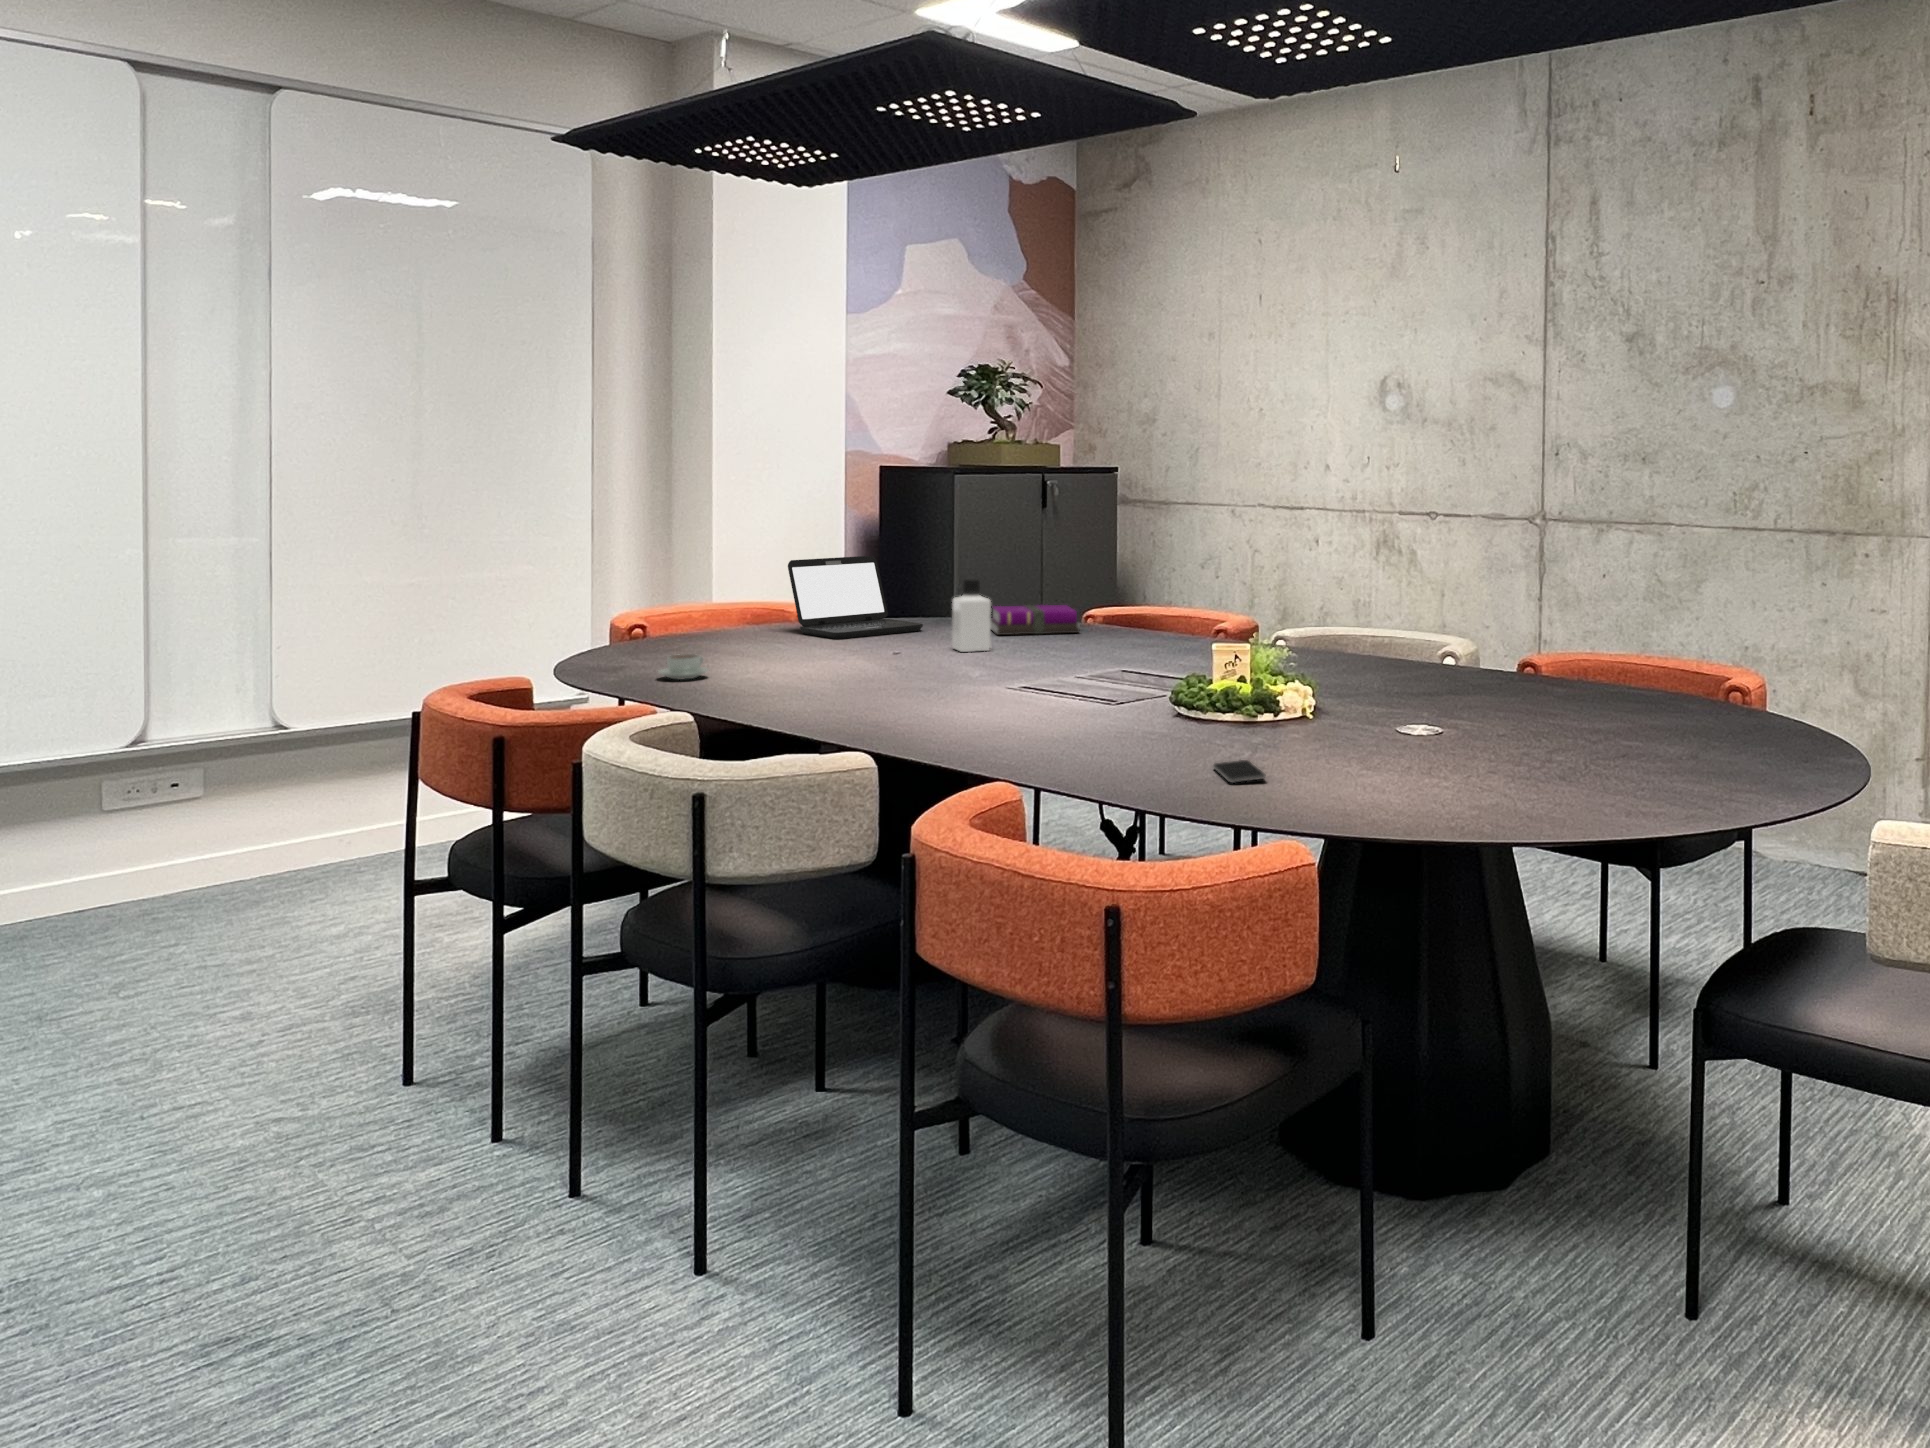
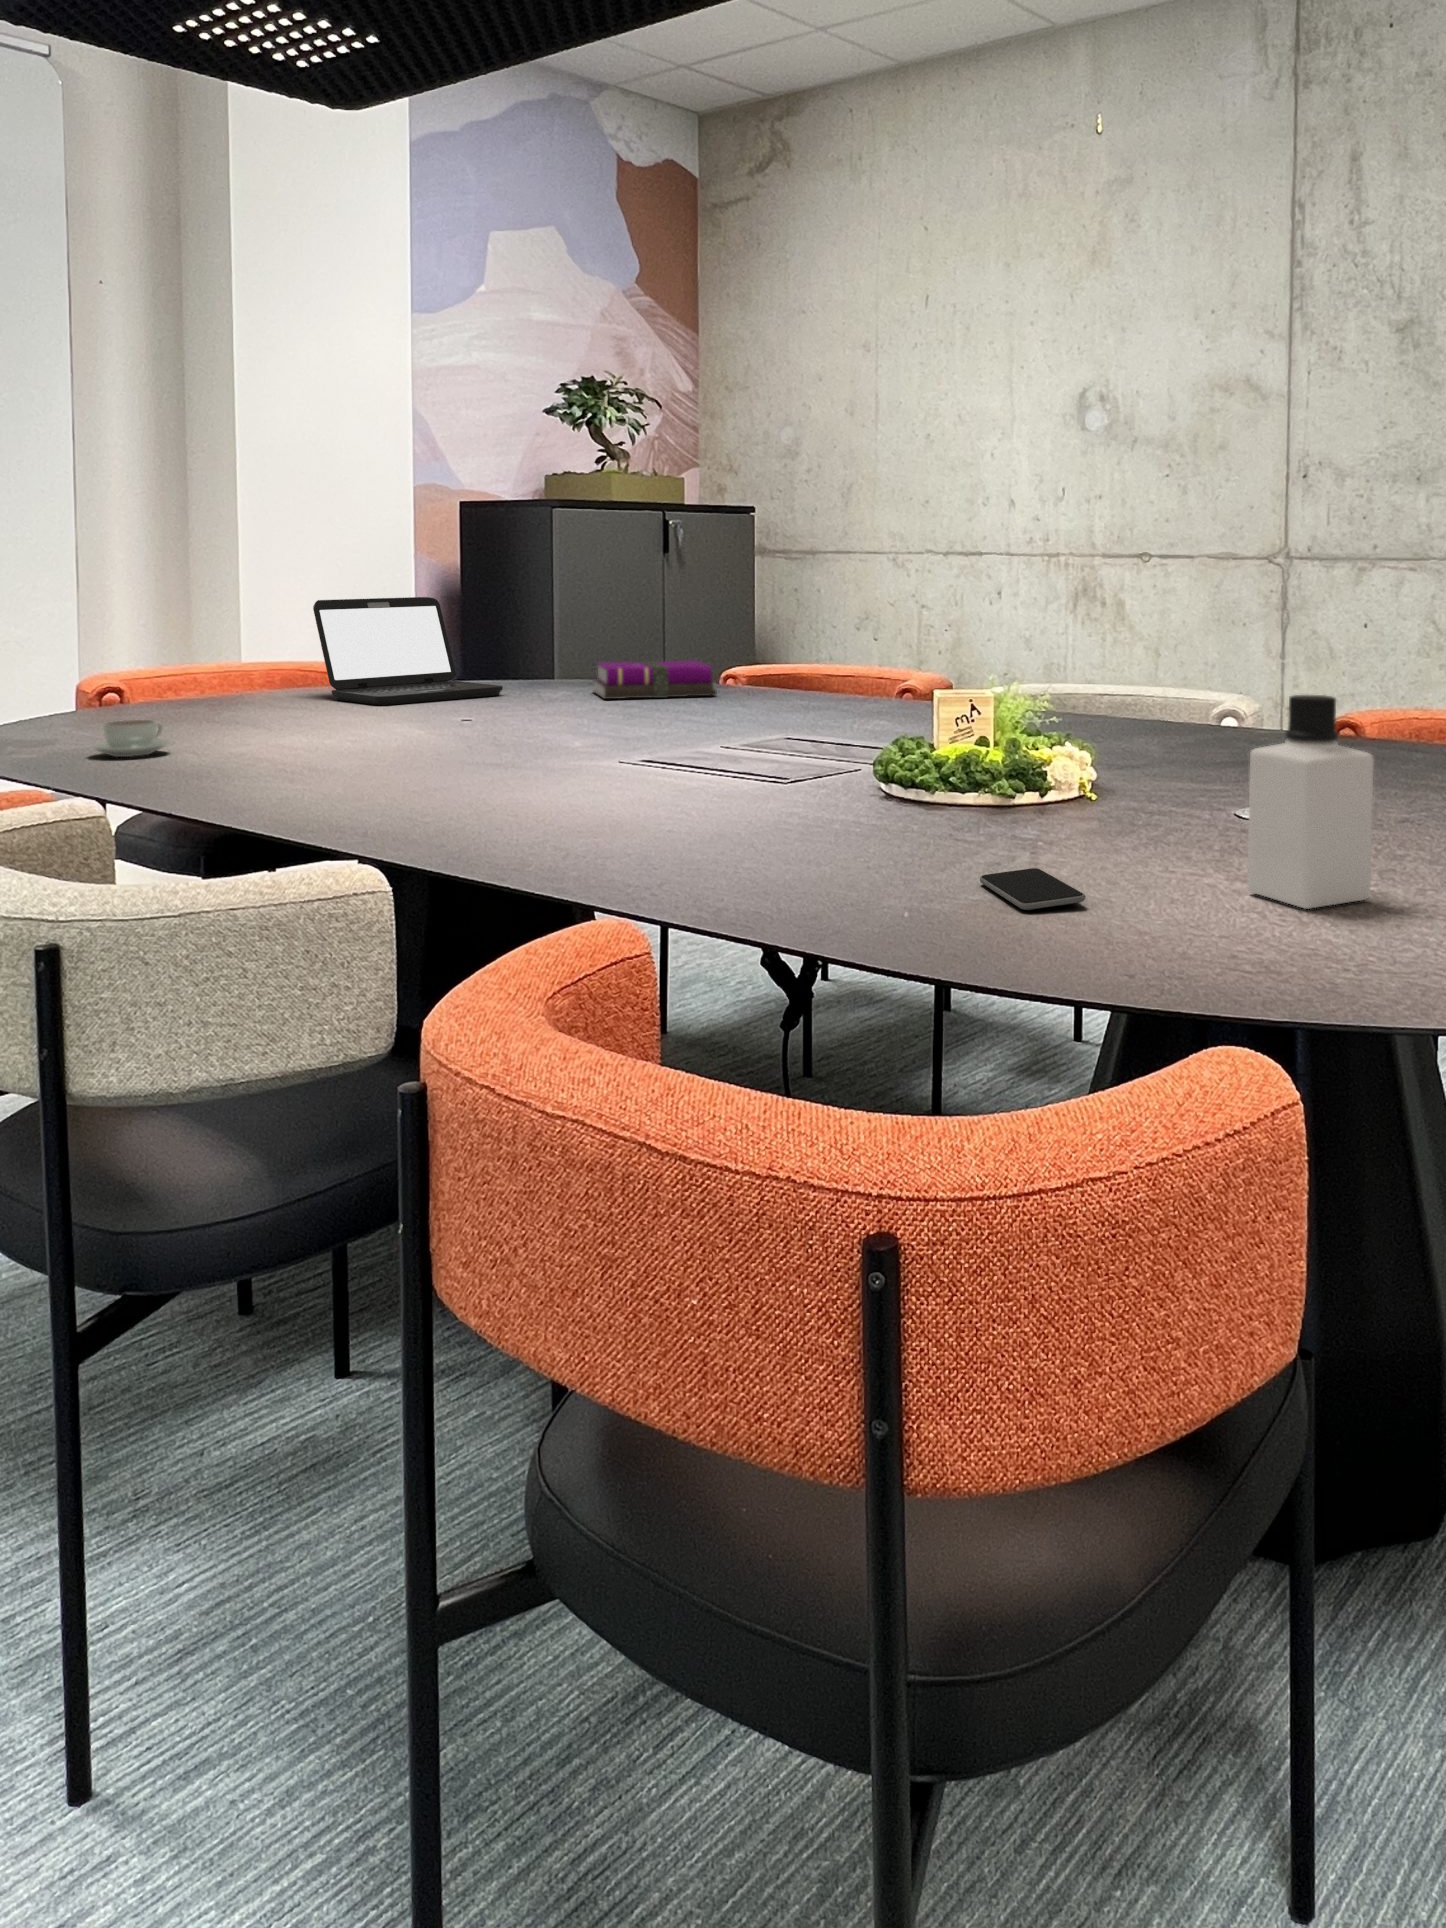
bottle: present [952,579,991,652] -> present [1247,695,1374,909]

